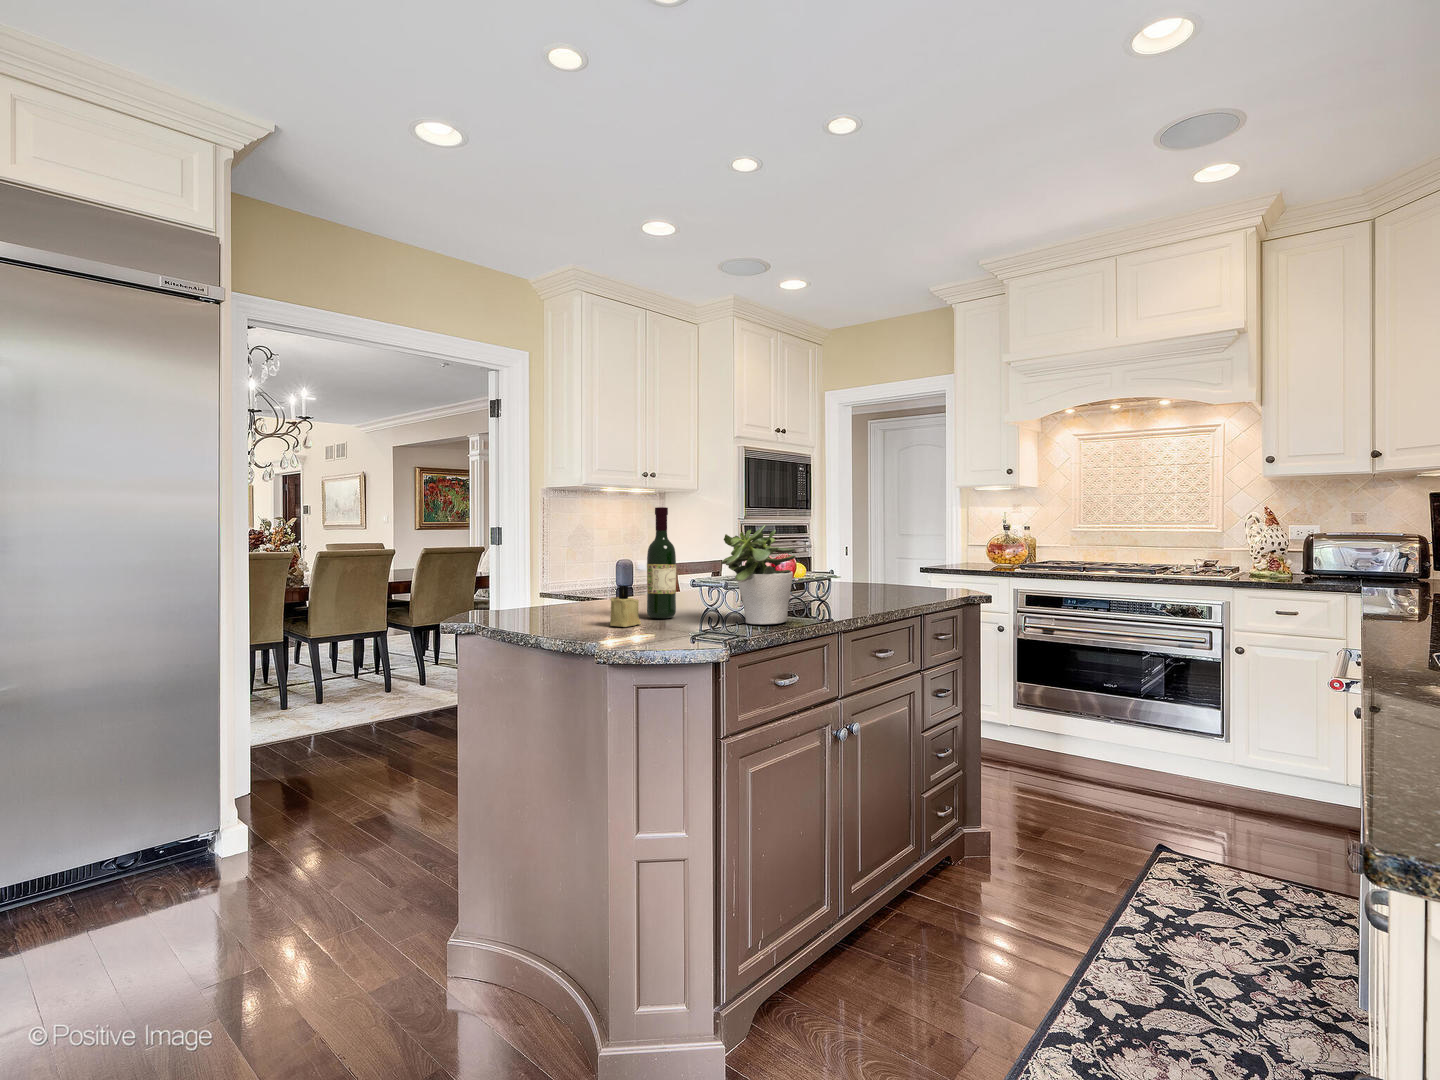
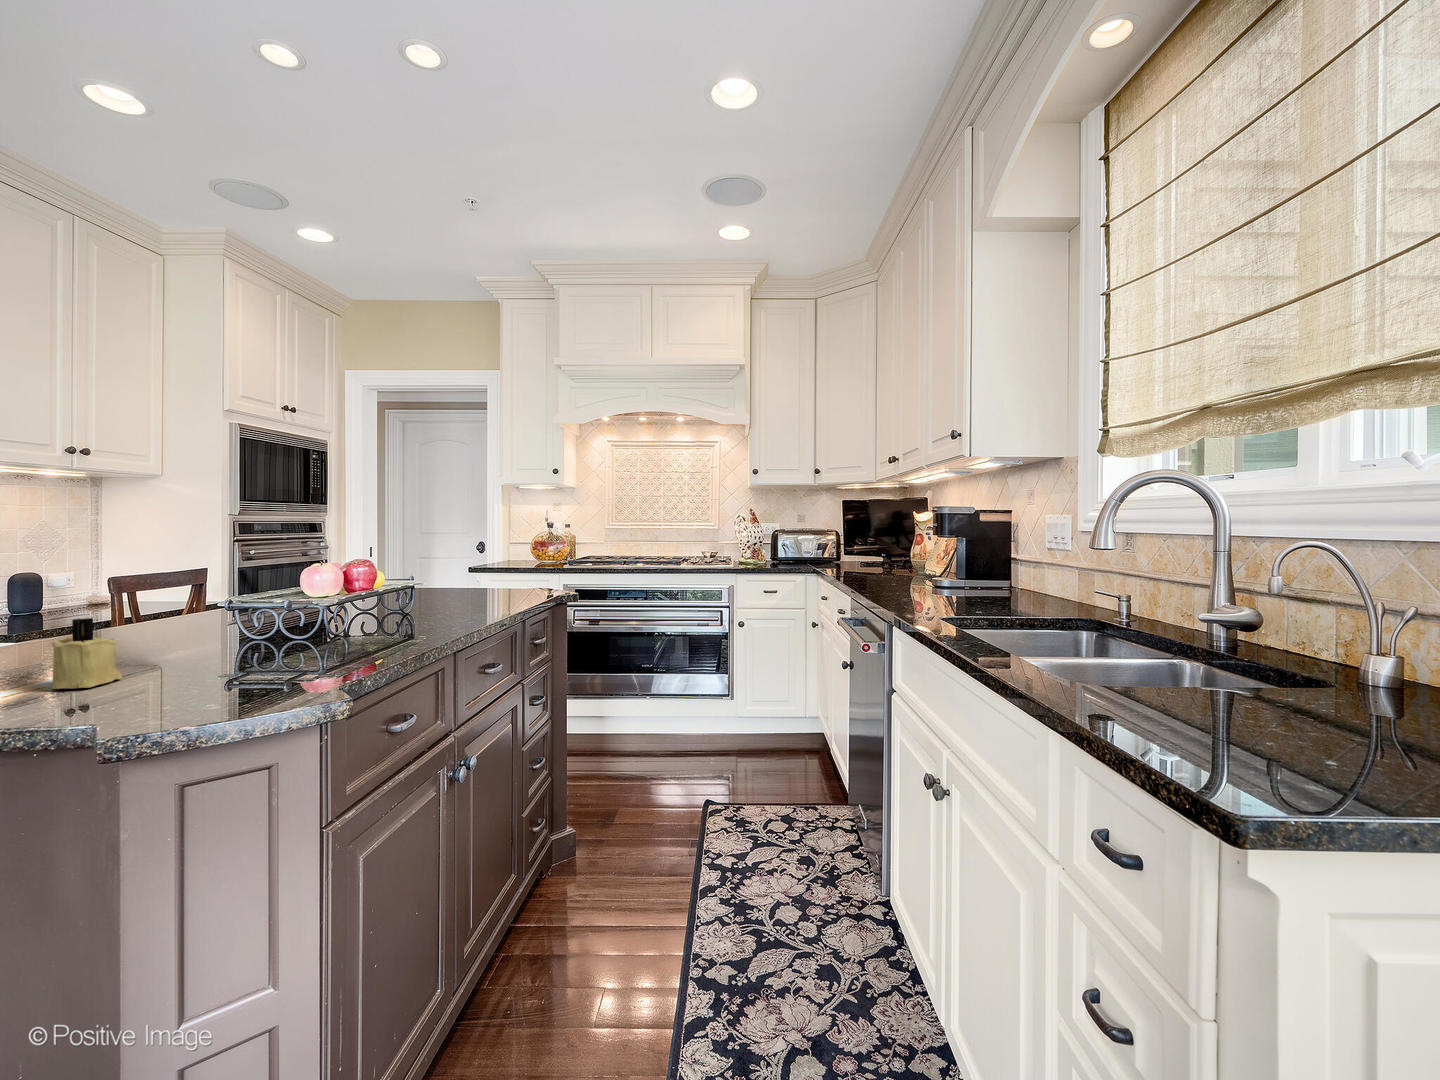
wine bottle: present [647,507,676,619] -> none [127,491,186,664]
potted plant: present [721,525,795,625] -> none [273,520,396,657]

